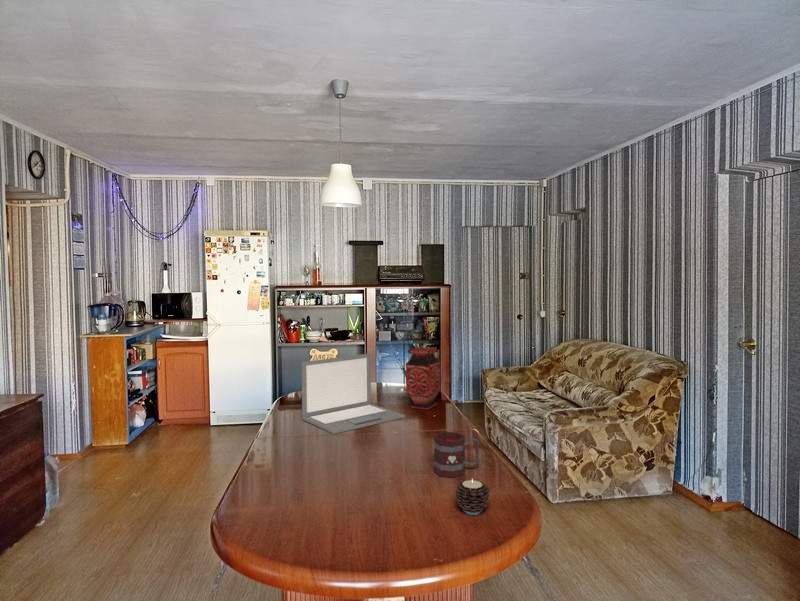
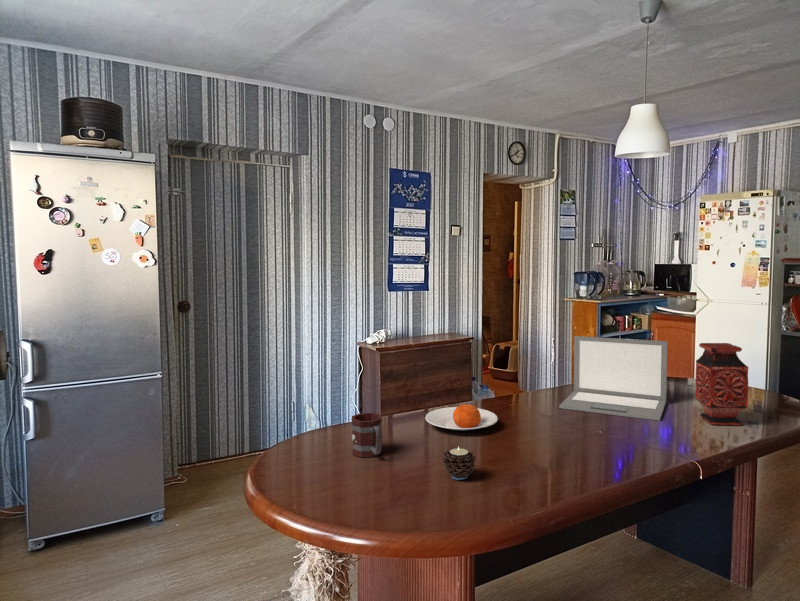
mug: present [434,432,479,477] -> present [352,413,382,457]
plate: none [285,452,371,489] -> present [425,404,498,431]

